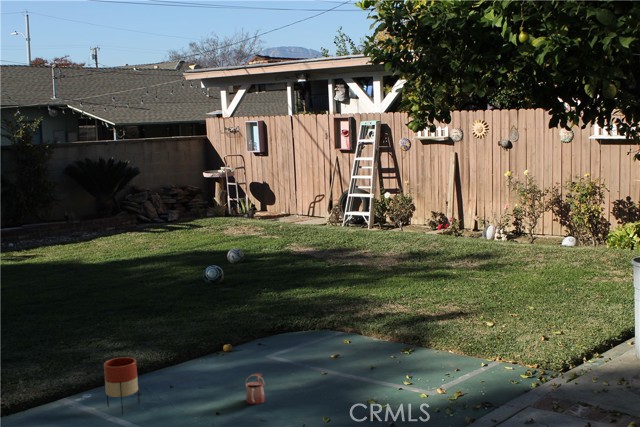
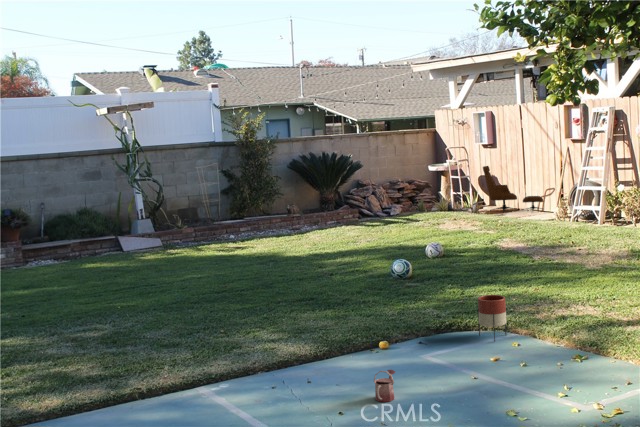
lounge chair: none [259,173,315,218] -> present [483,166,543,212]
planter: present [104,357,140,414] -> present [478,295,506,341]

